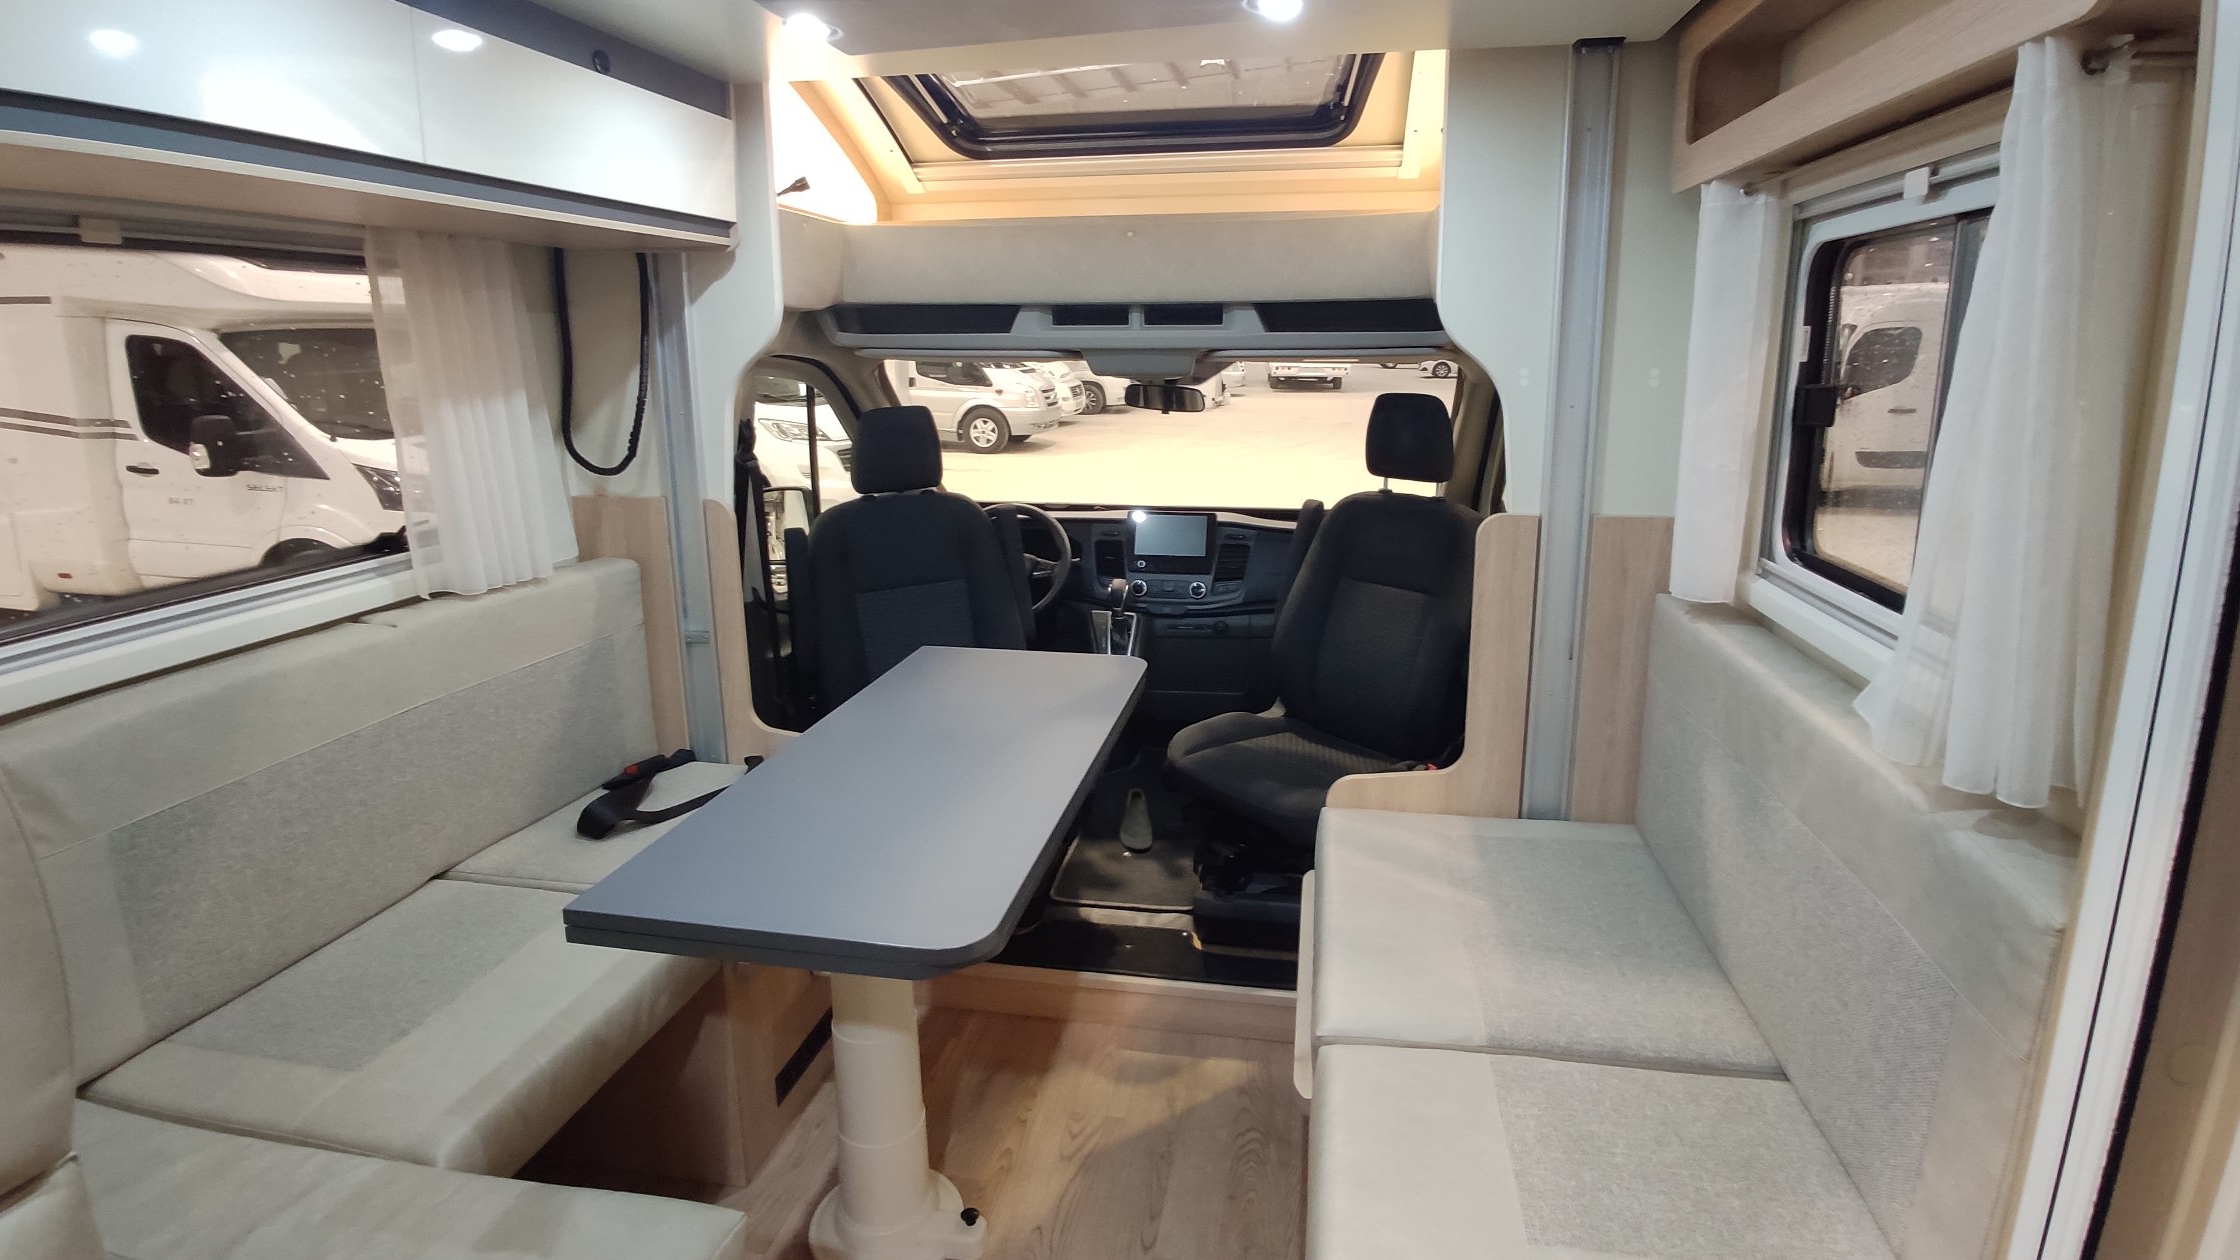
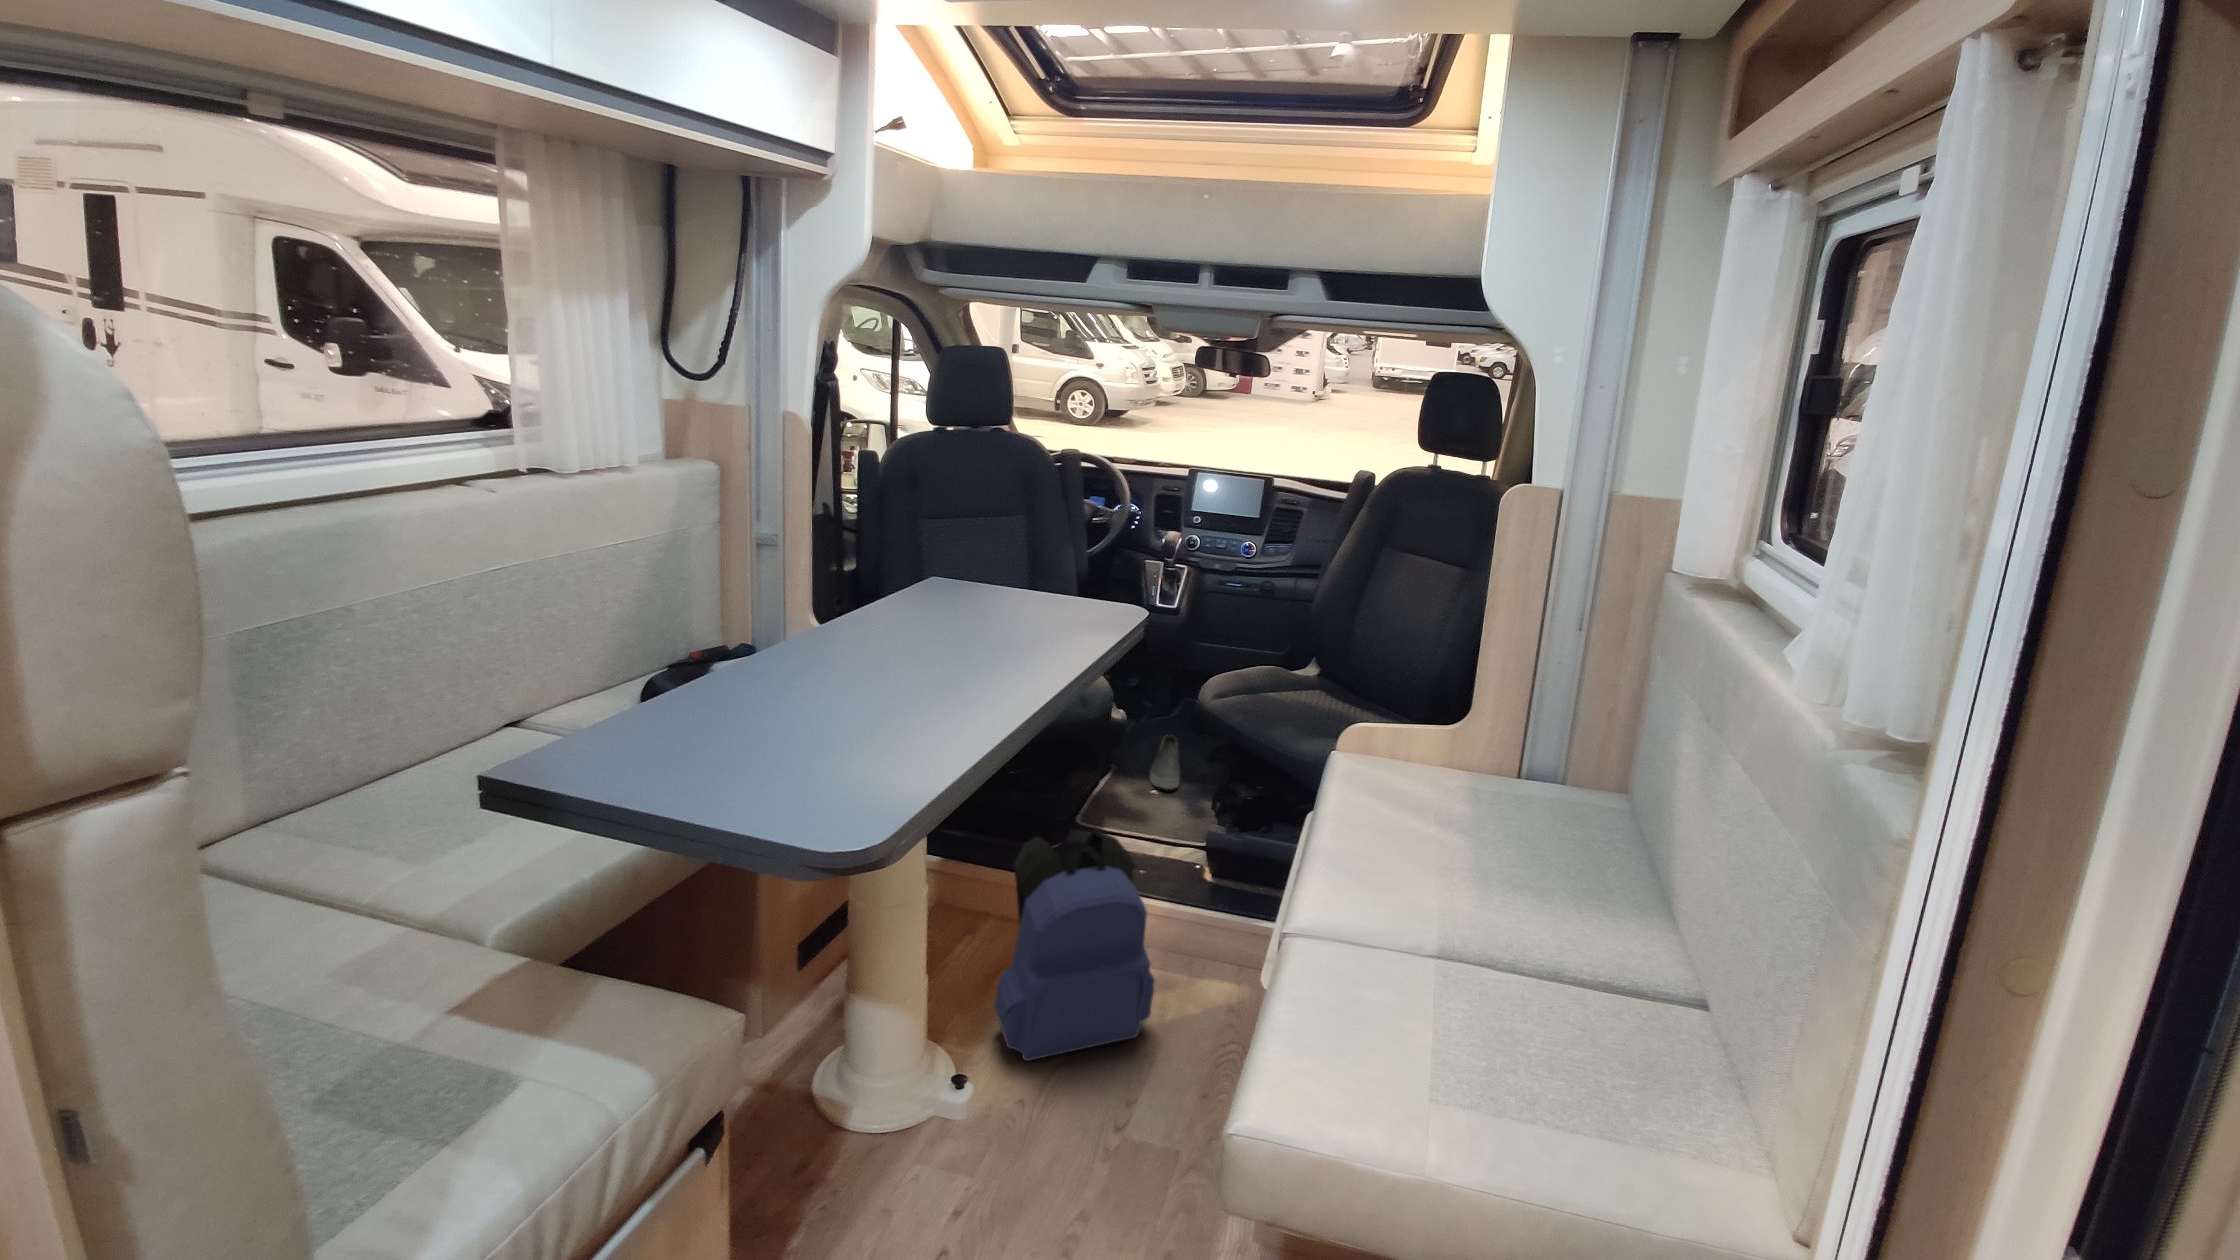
backpack: none [995,922,1164,1187] -> present [994,829,1154,1061]

